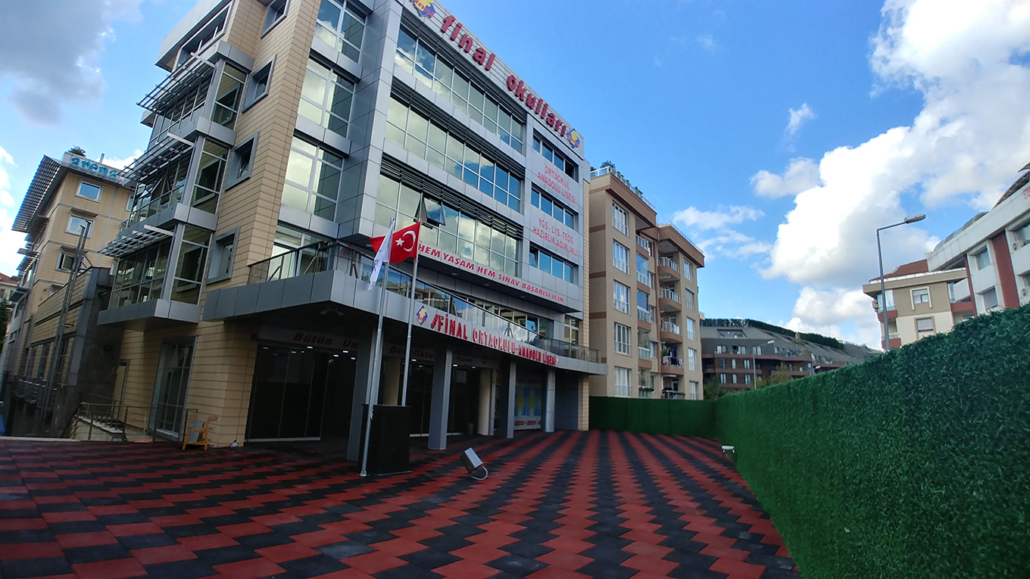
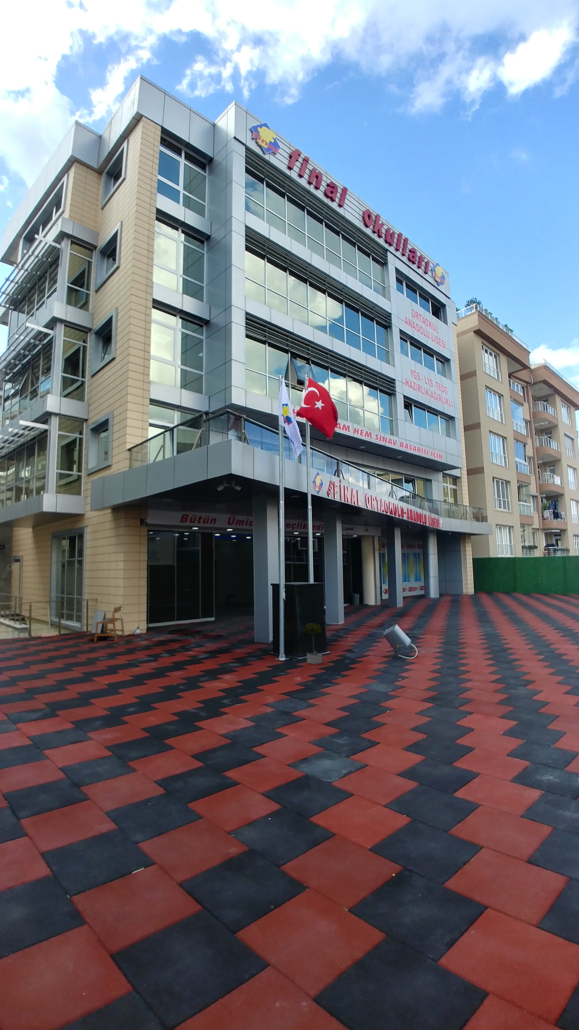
potted tree: none [383,439,400,477] -> present [304,623,322,664]

